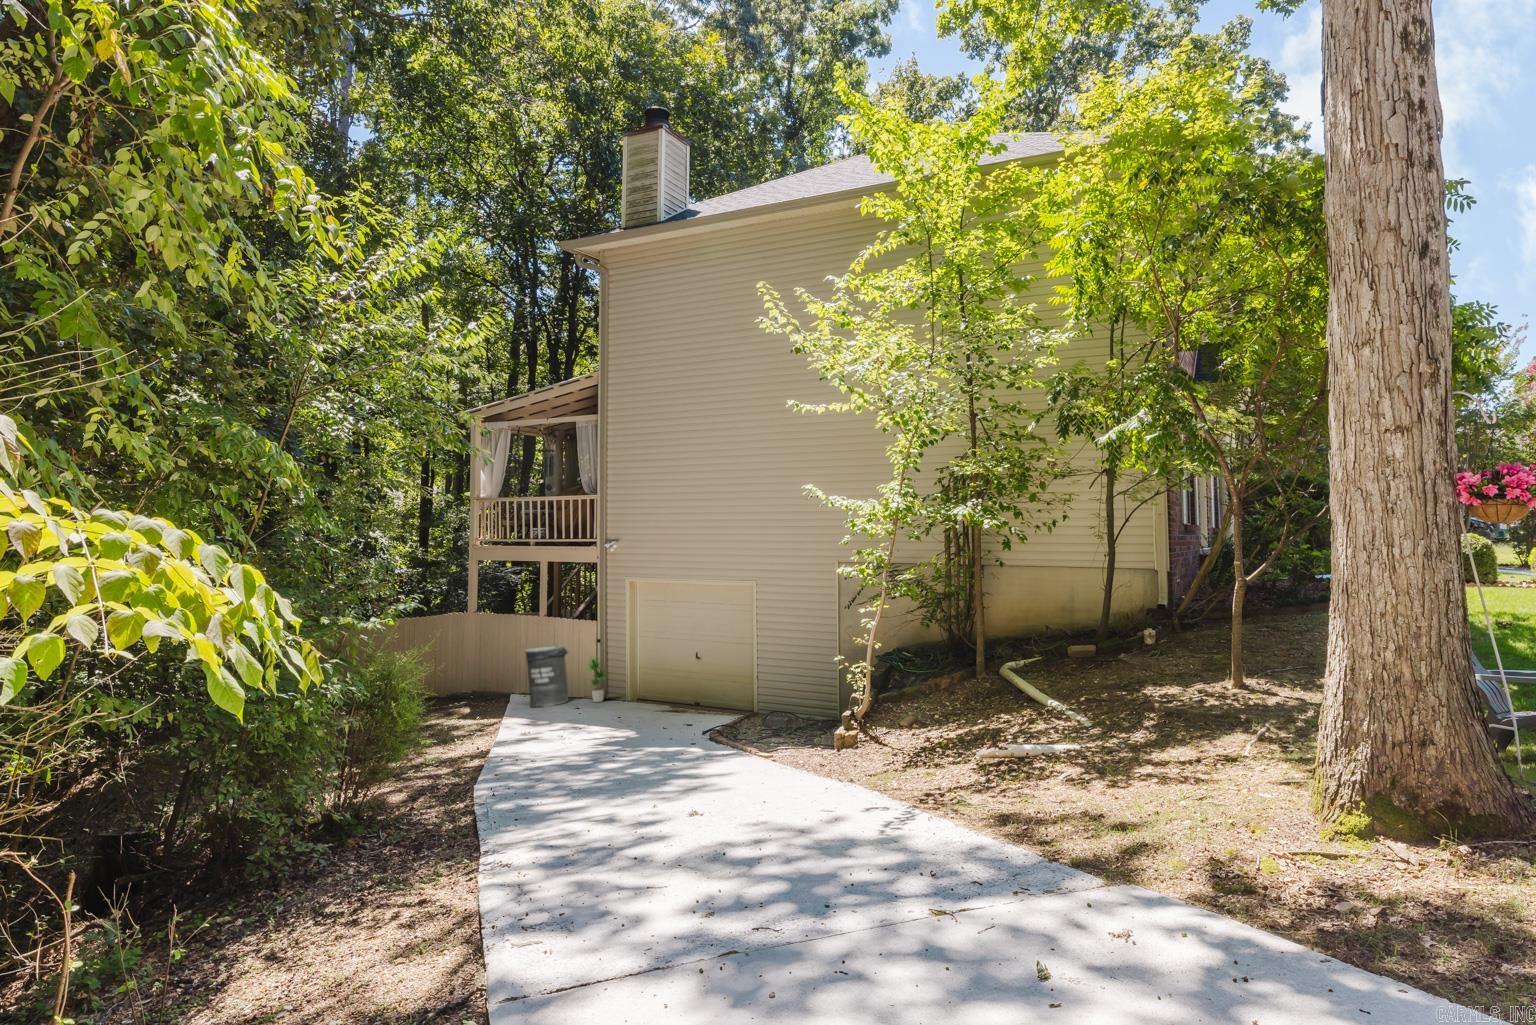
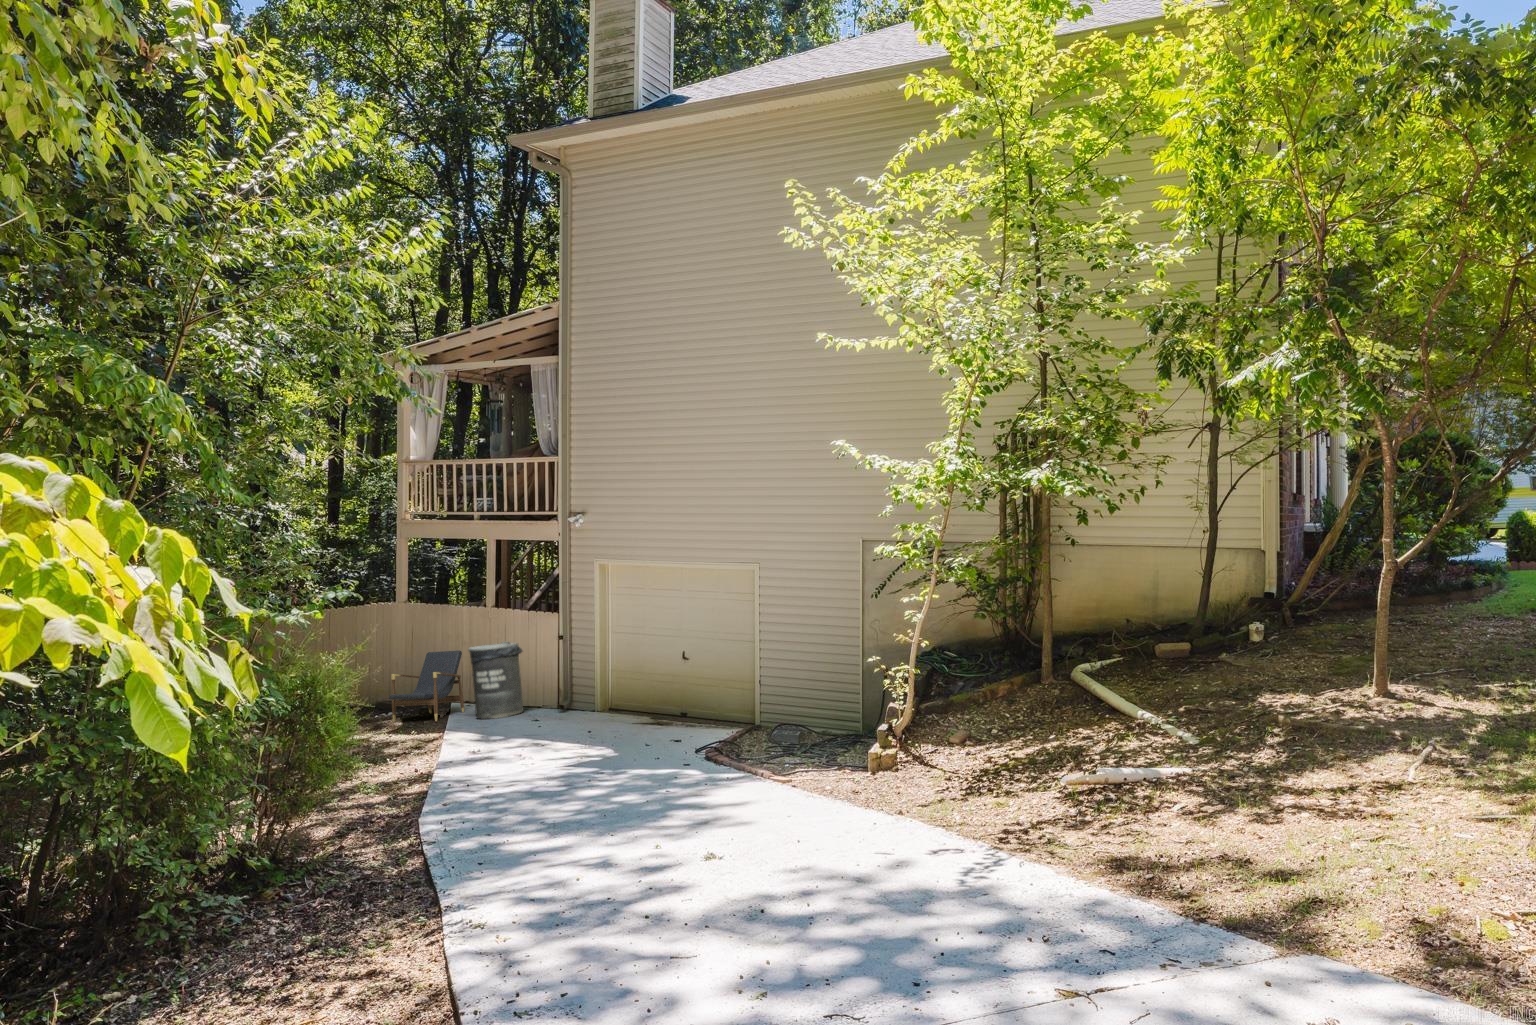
lounge chair: none [461,652,522,710] -> present [389,650,464,722]
potted plant: present [585,656,609,702] -> none [539,653,579,713]

